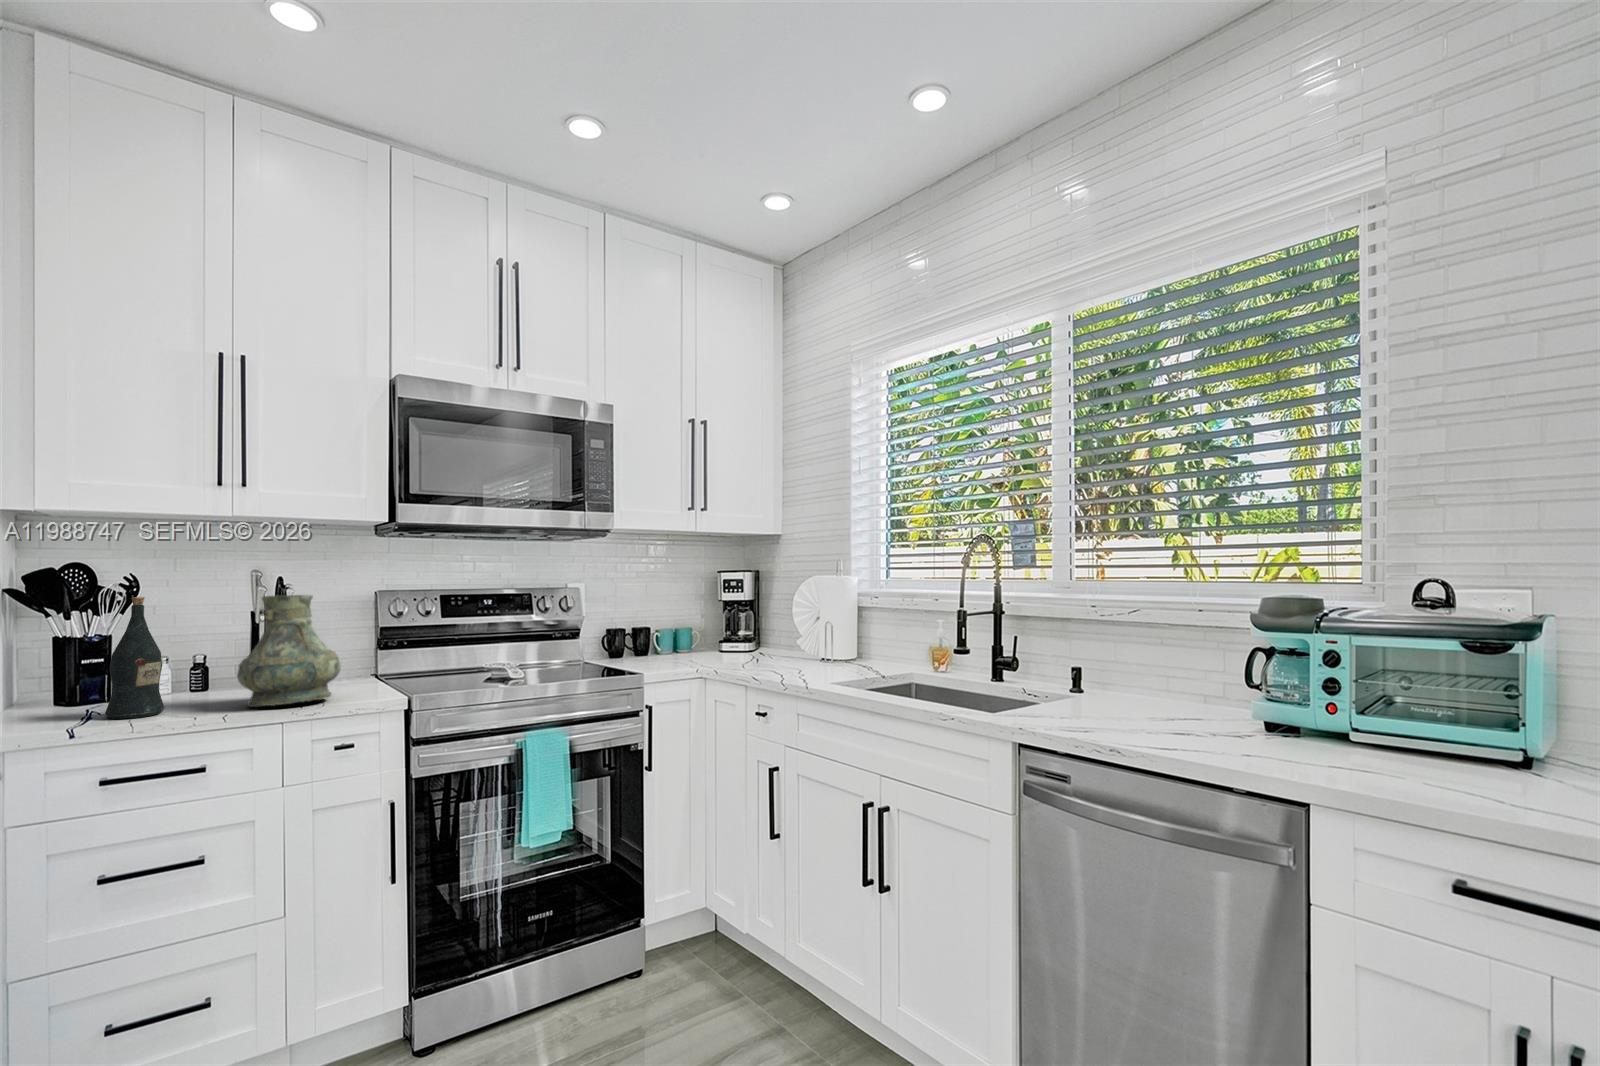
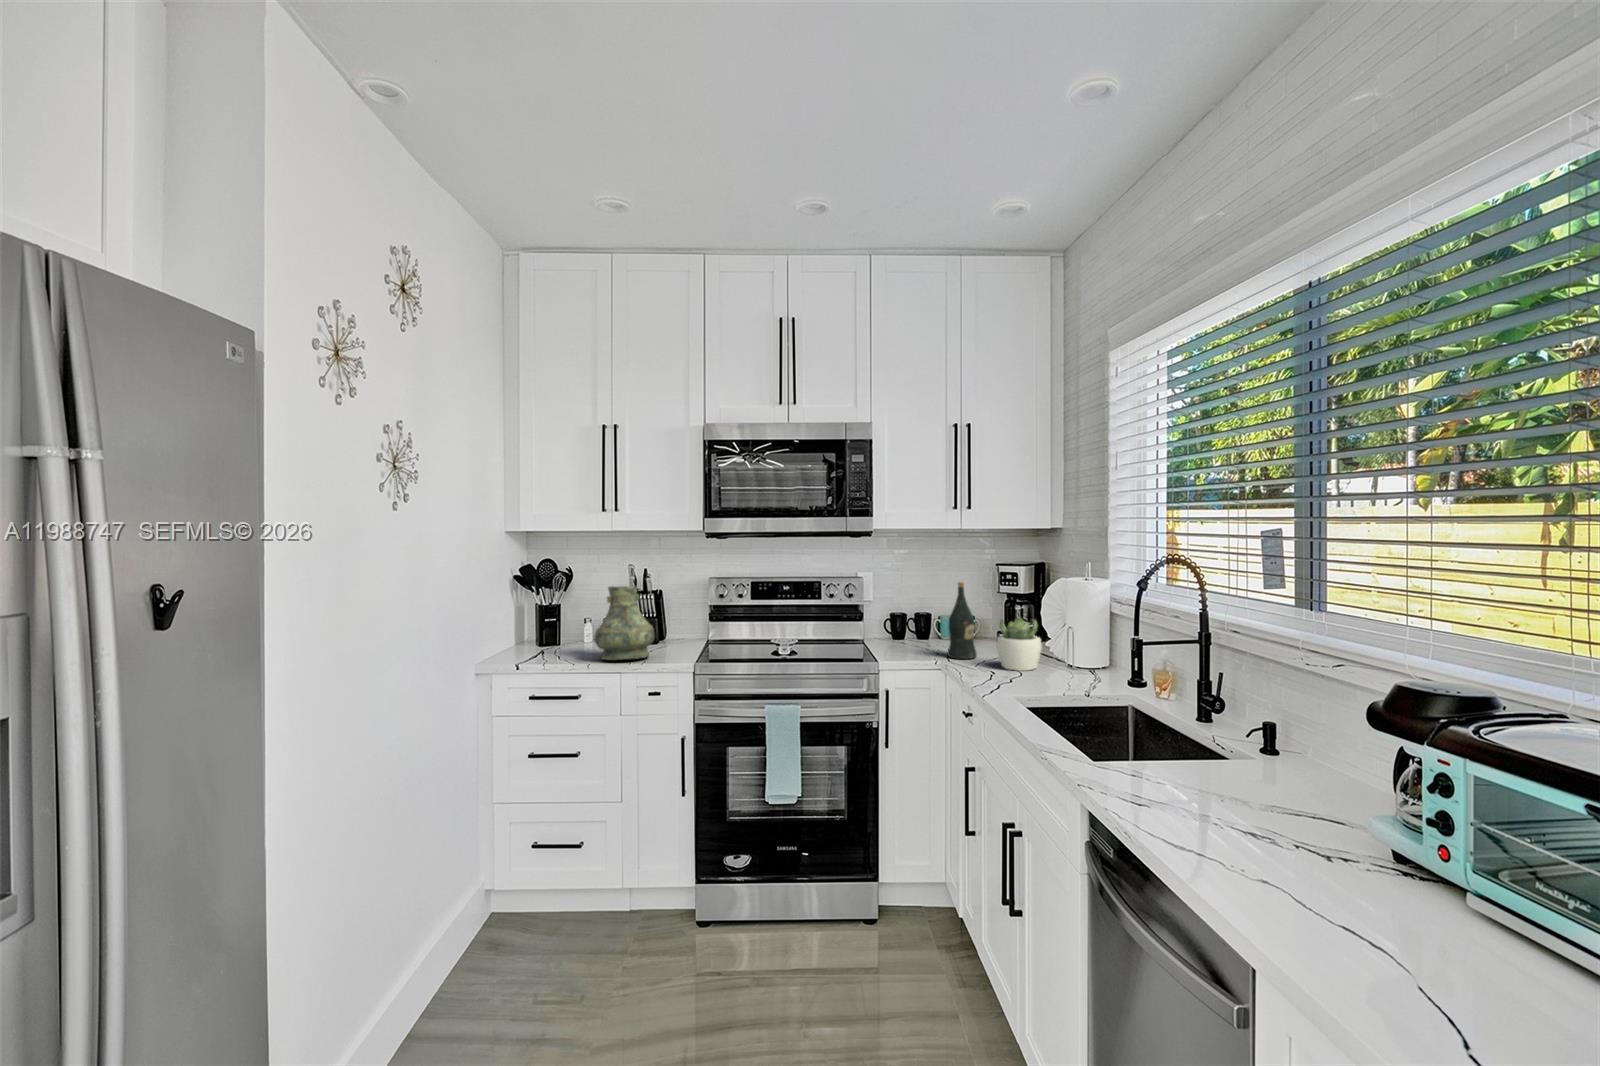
wine bottle: present [105,597,164,719] -> present [948,582,977,659]
succulent plant: none [766,617,807,669] -> present [996,617,1042,671]

